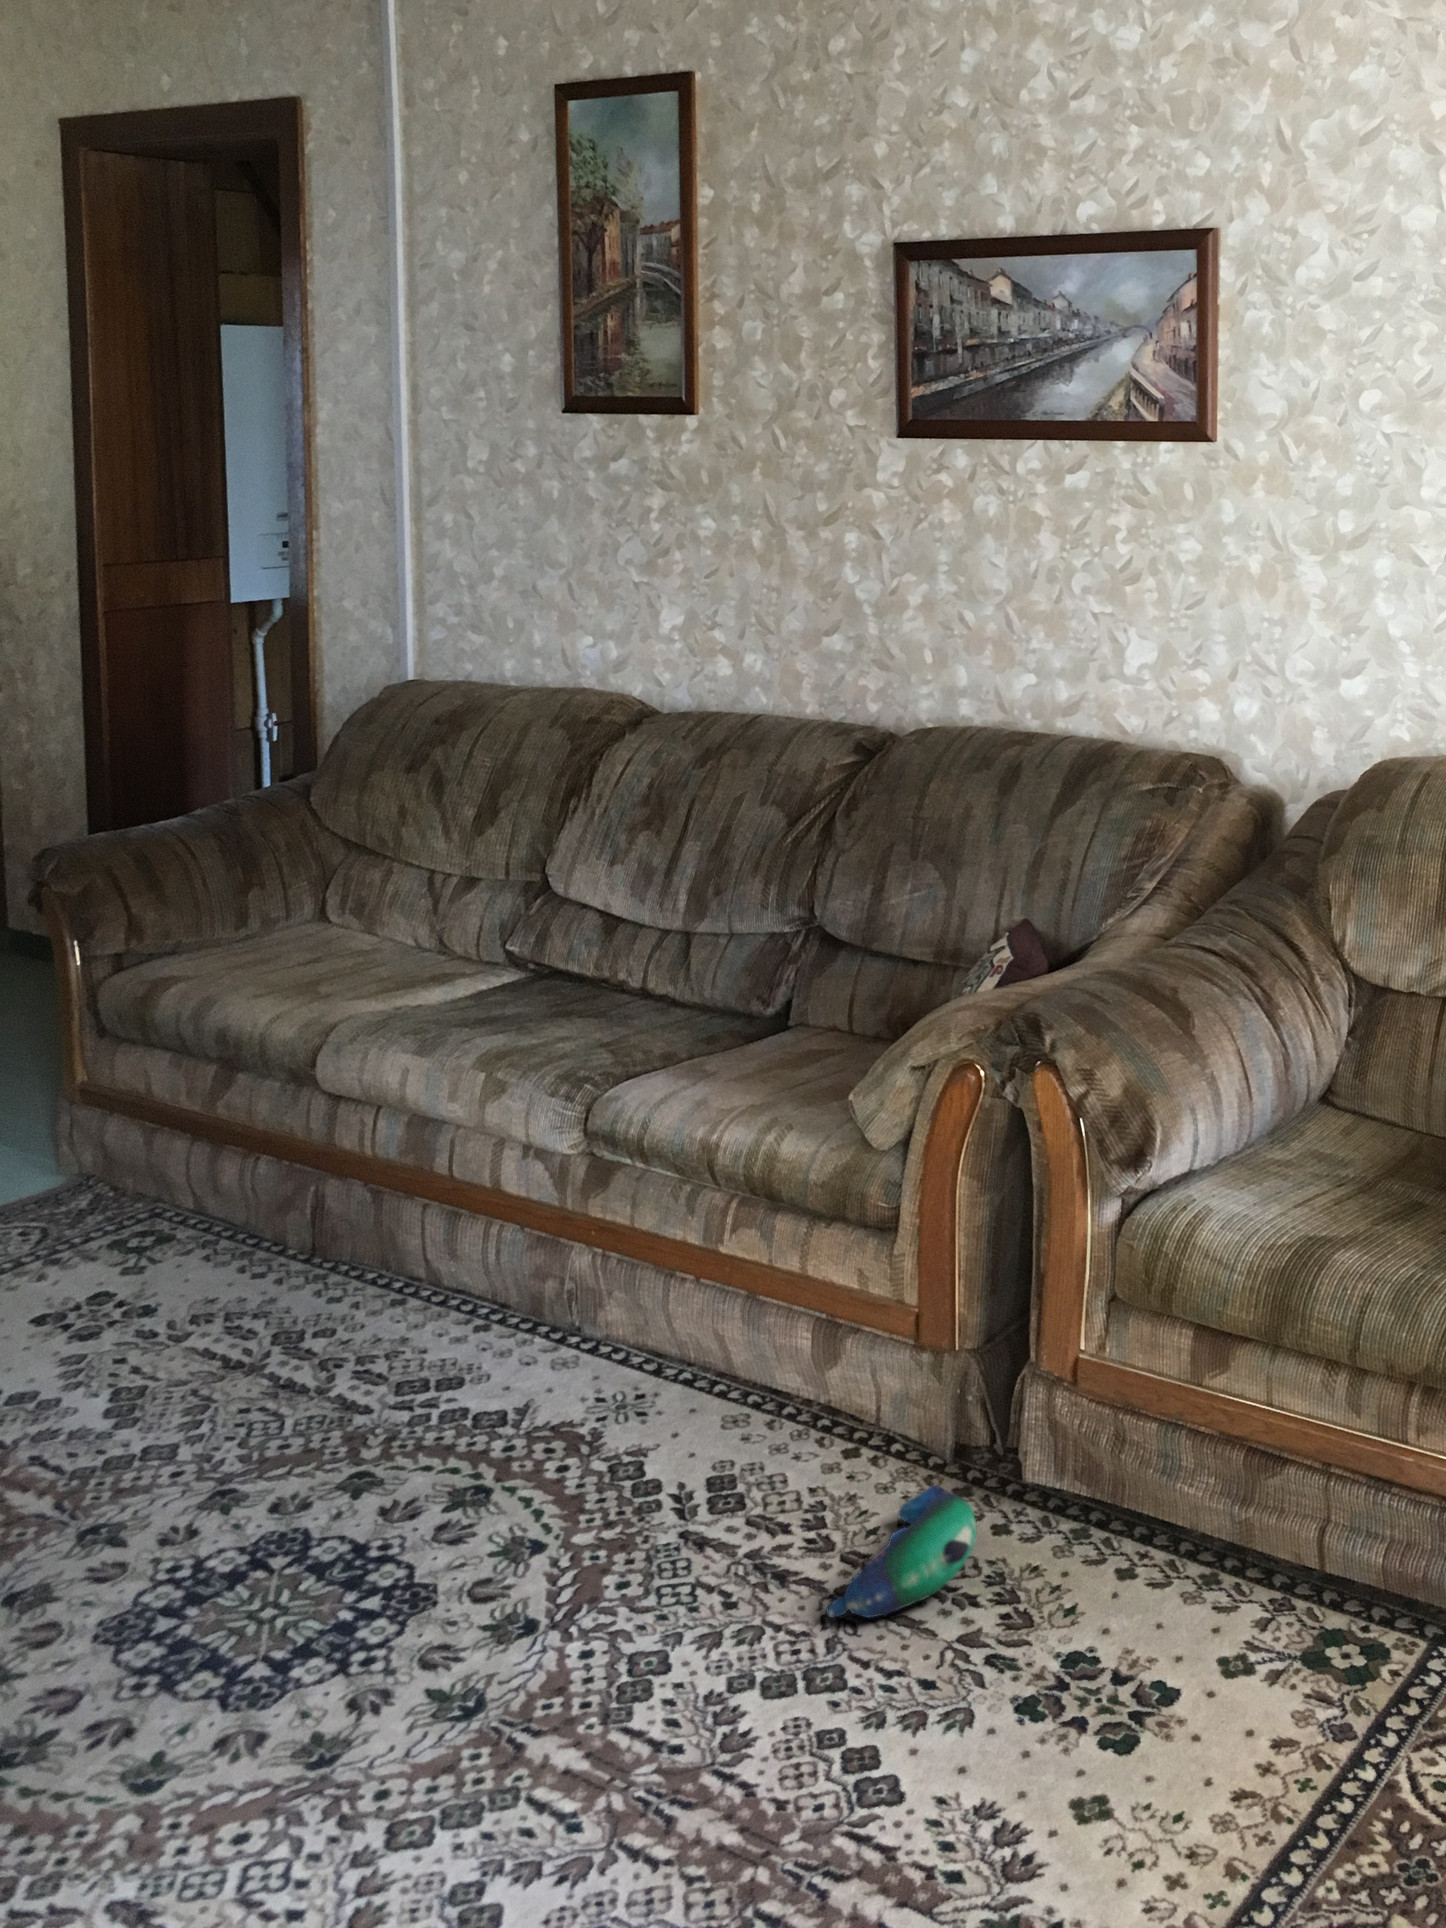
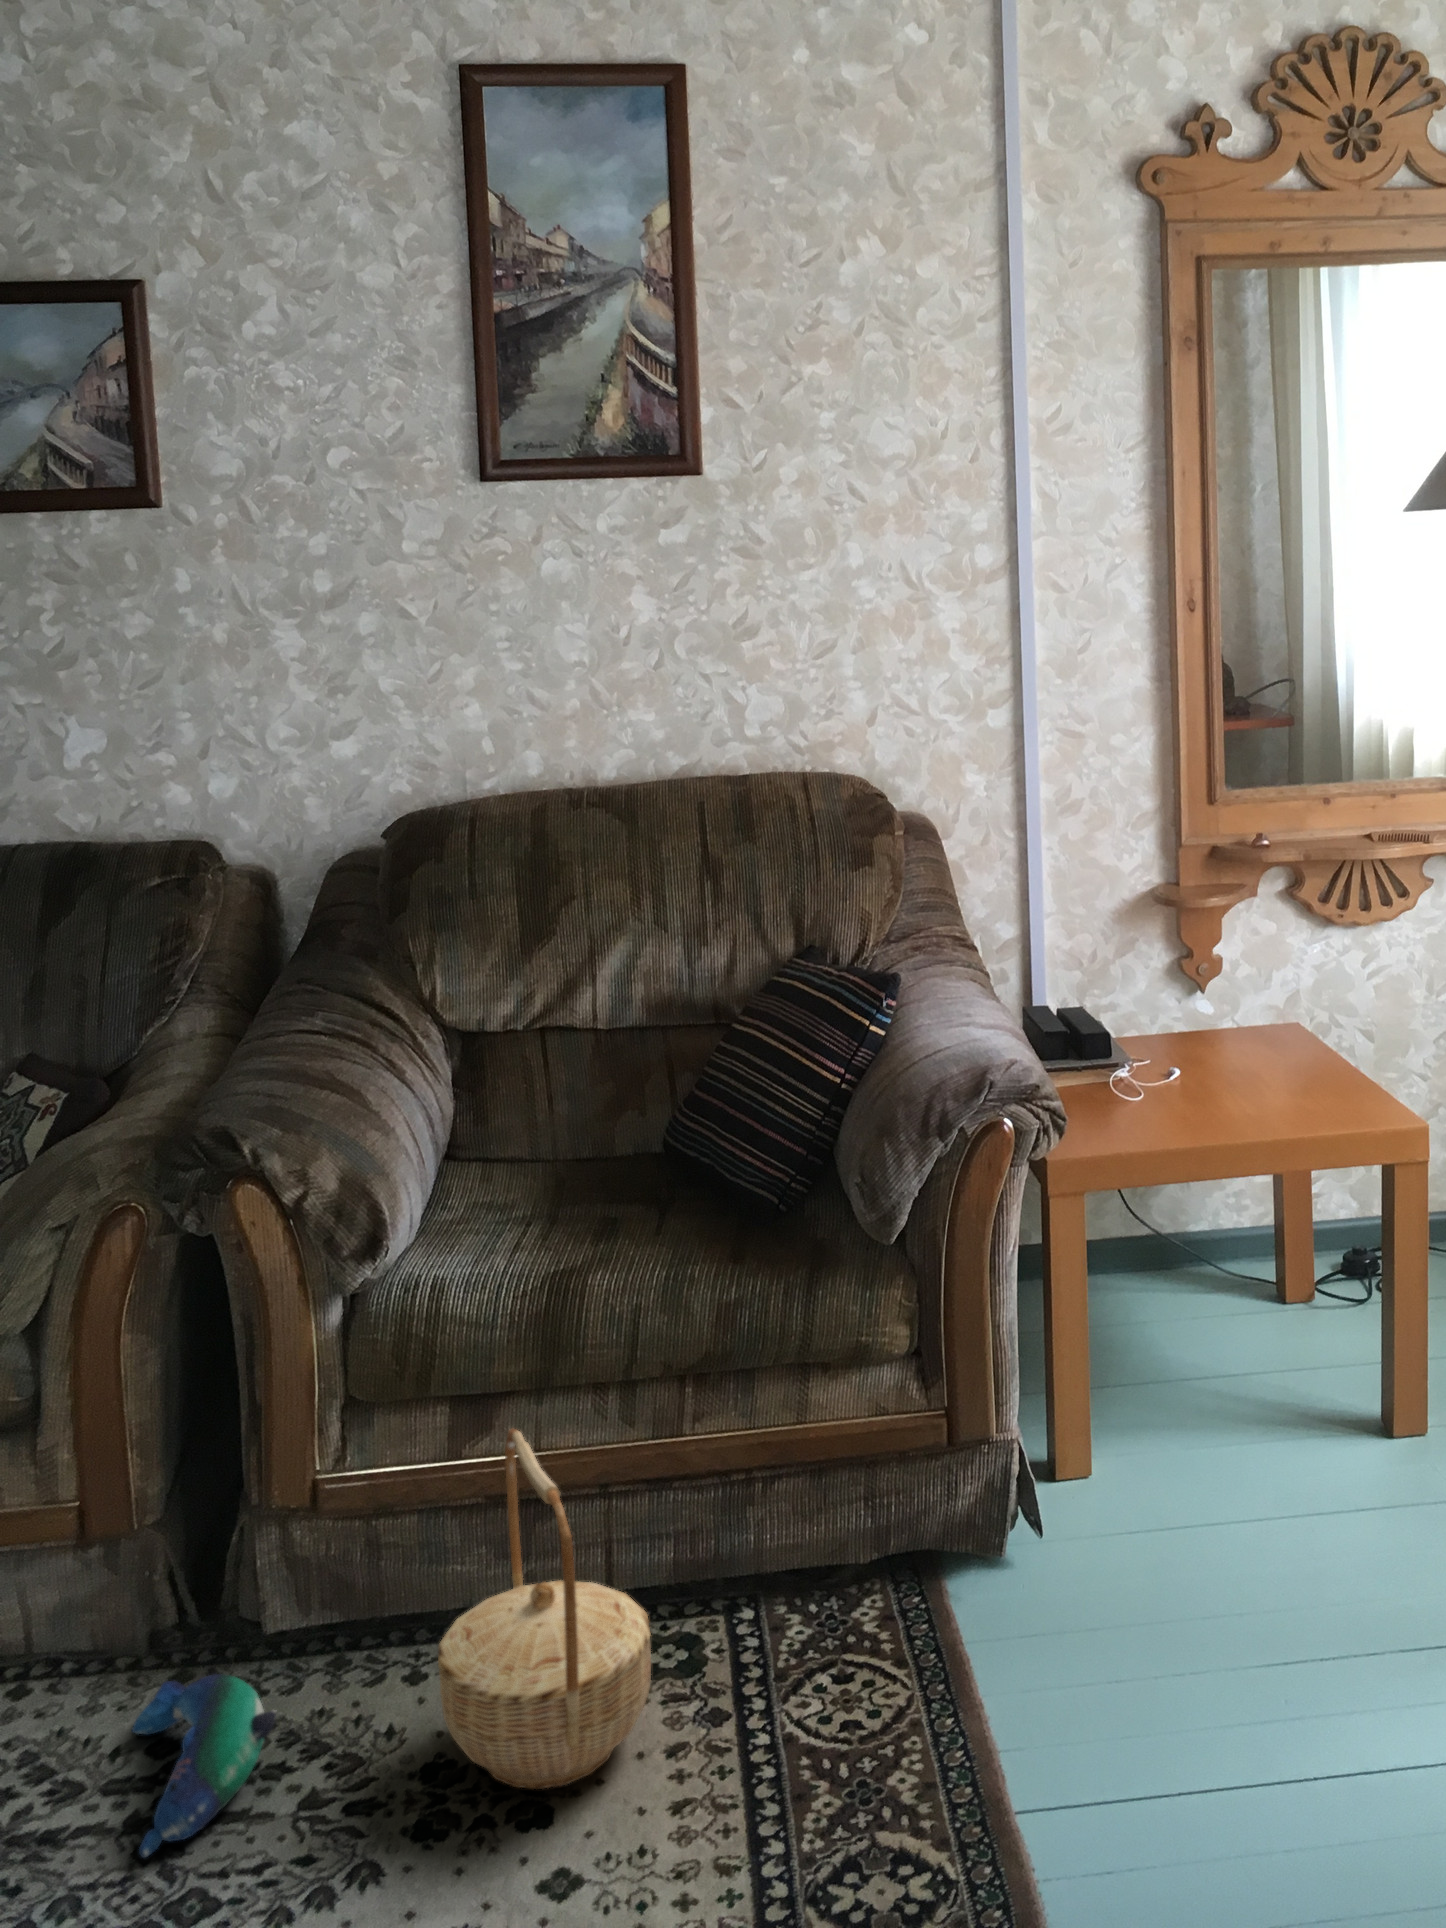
basket: none [1079,1369,1287,1727] -> present [438,1429,651,1789]

